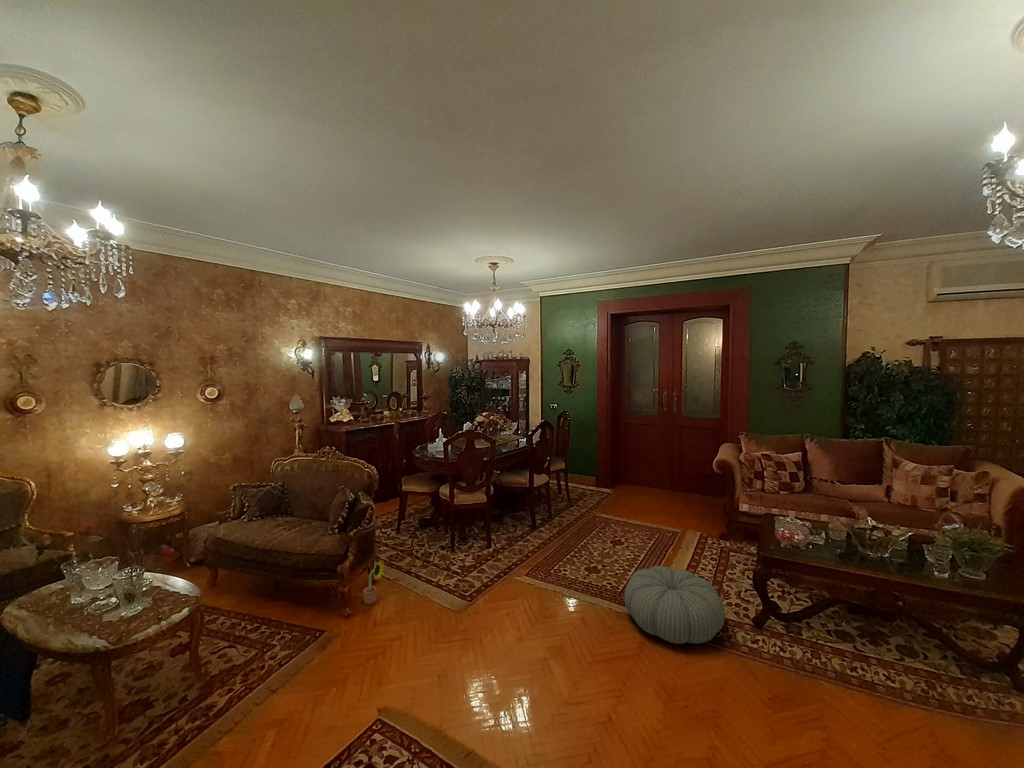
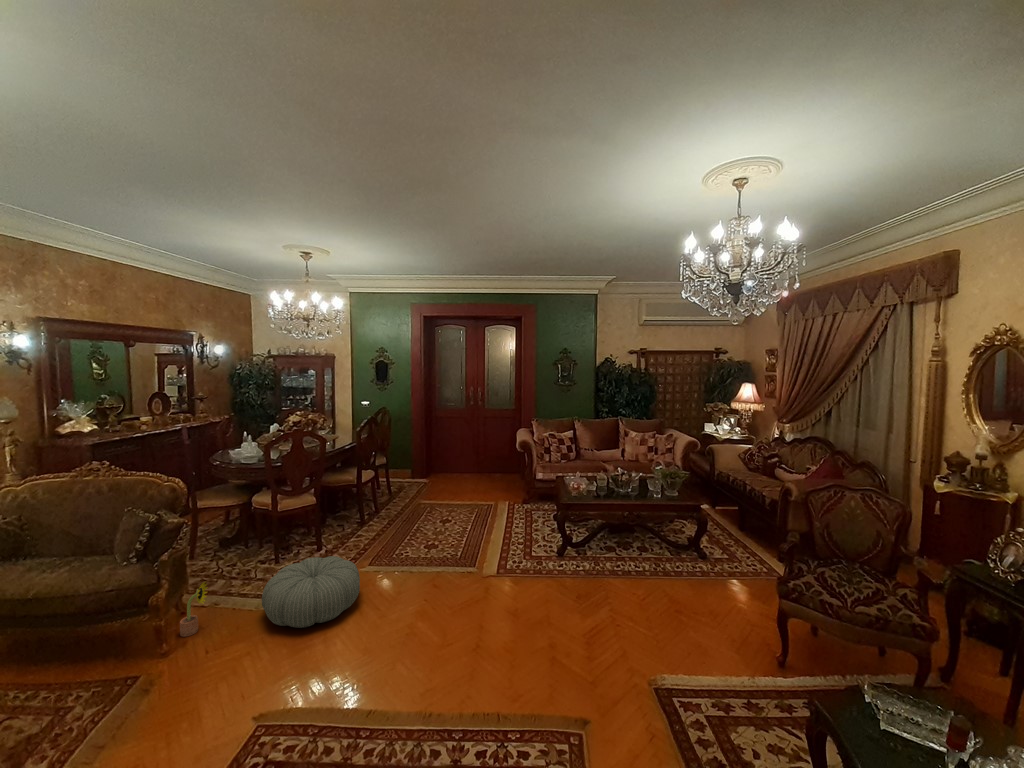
pouf: present [624,566,725,644] -> present [262,556,360,628]

